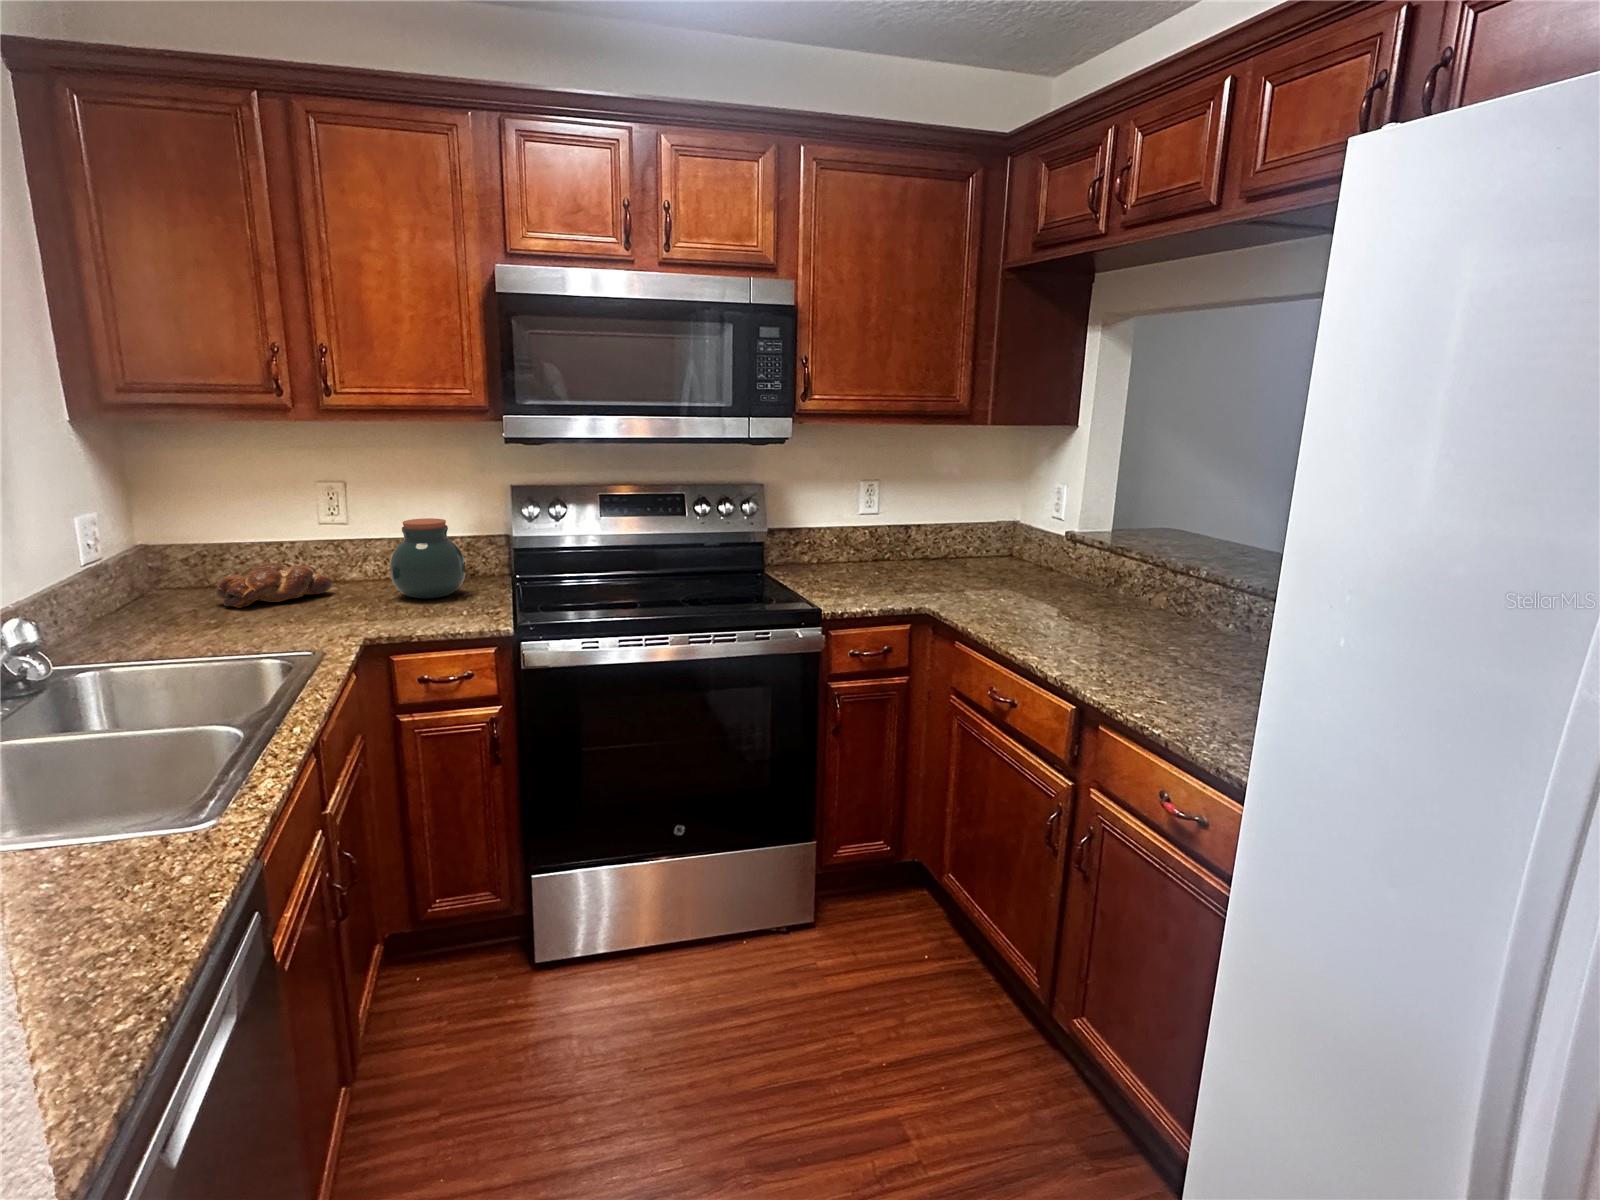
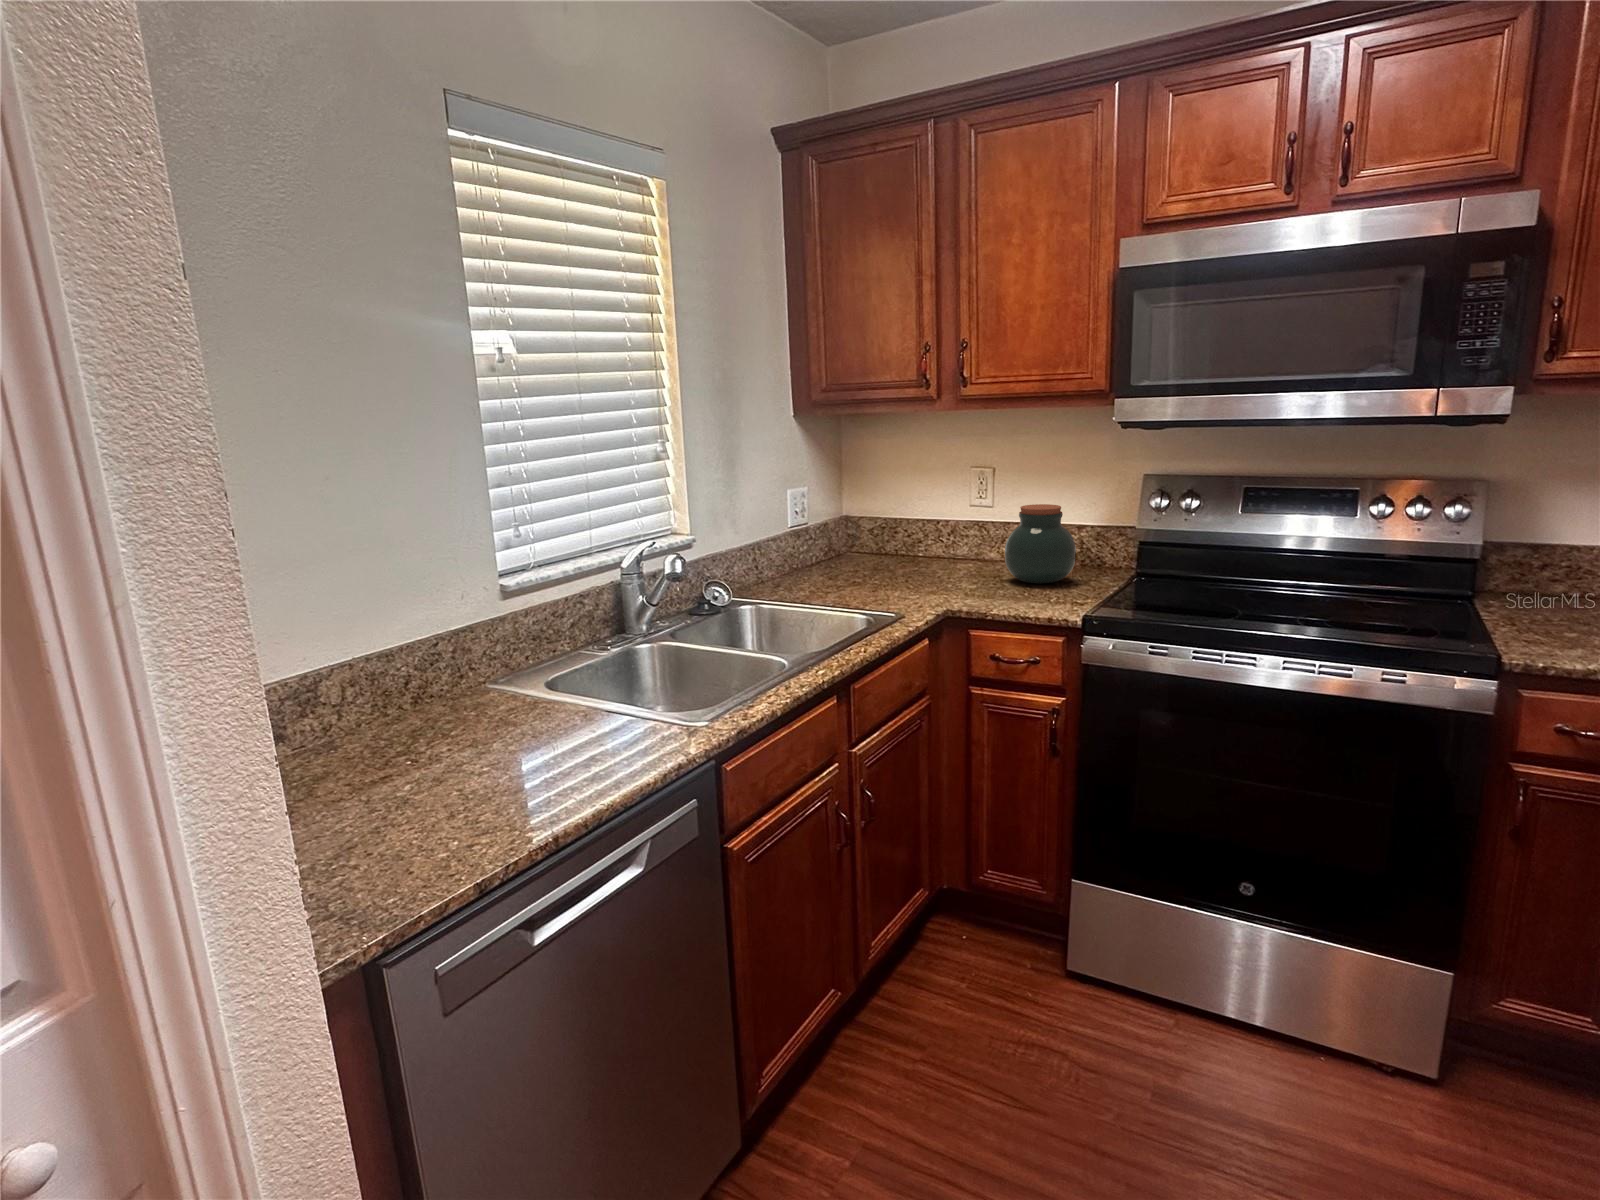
bread loaf: present [216,563,332,608] -> none [875,537,965,572]

